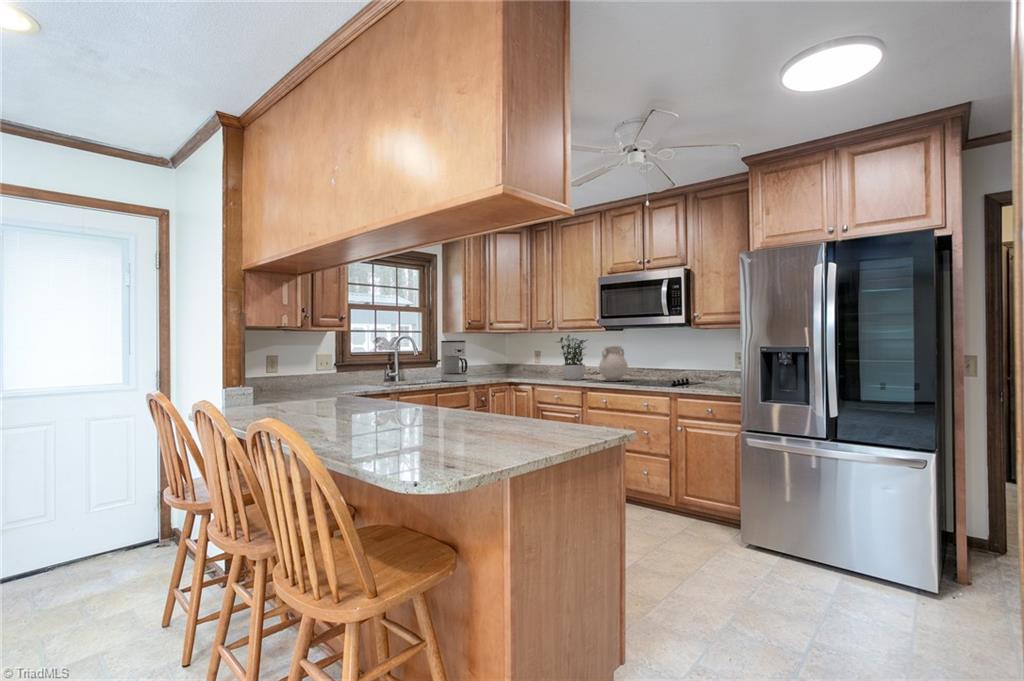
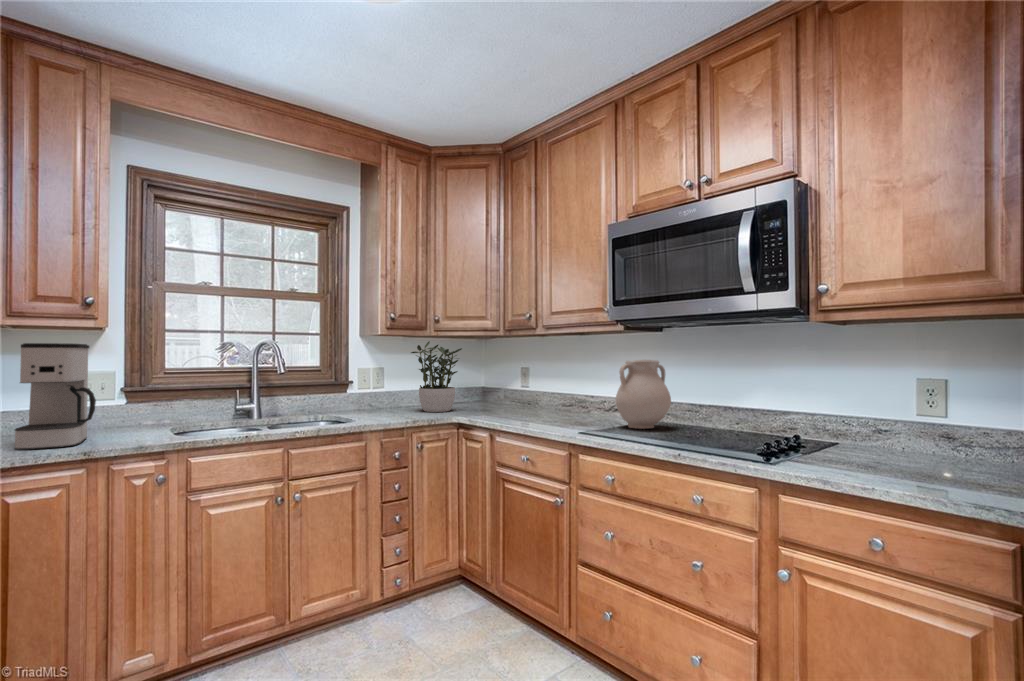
potted plant: present [559,335,588,380] -> present [411,341,462,412]
coffee maker: present [441,341,467,382] -> present [15,343,96,450]

